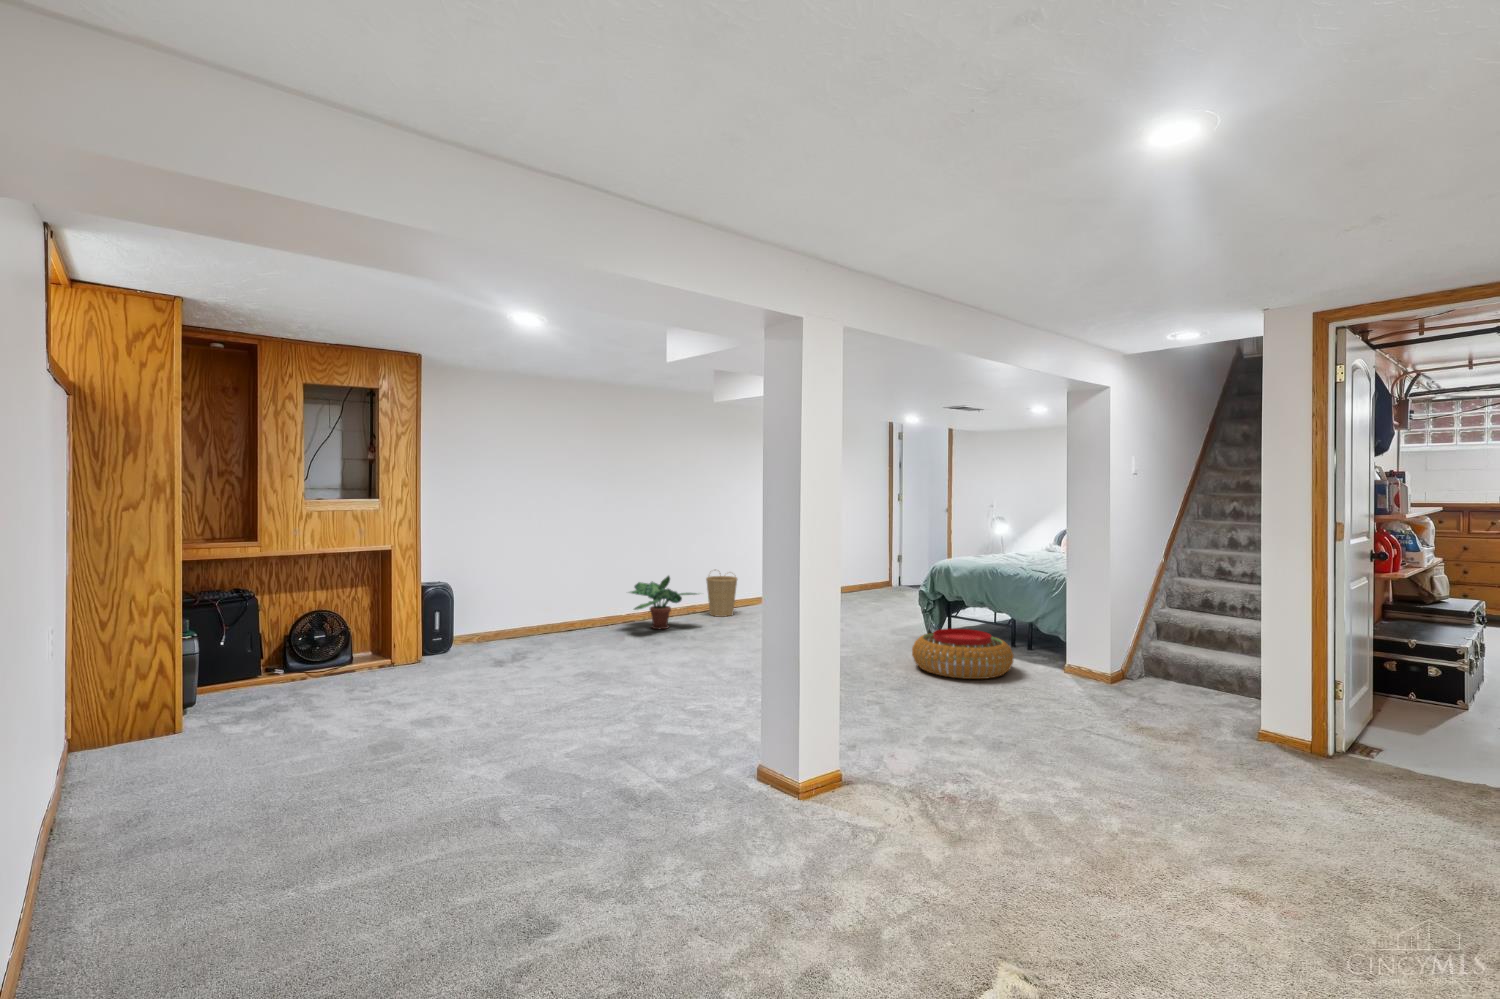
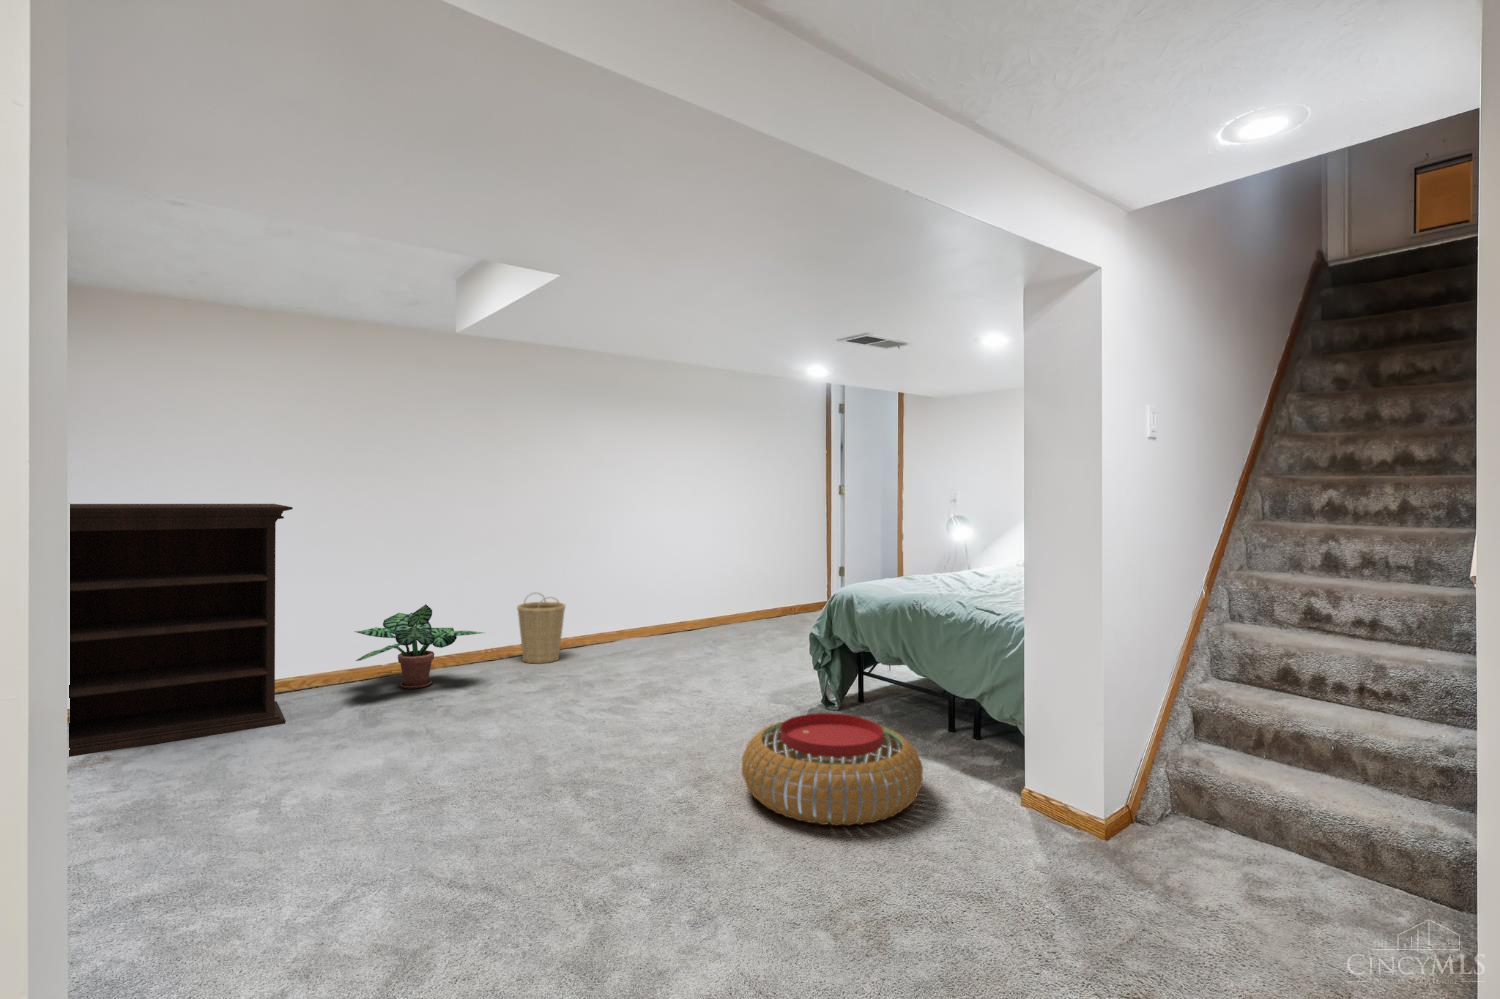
bookshelf: none [471,511,615,662] -> present [69,504,293,757]

